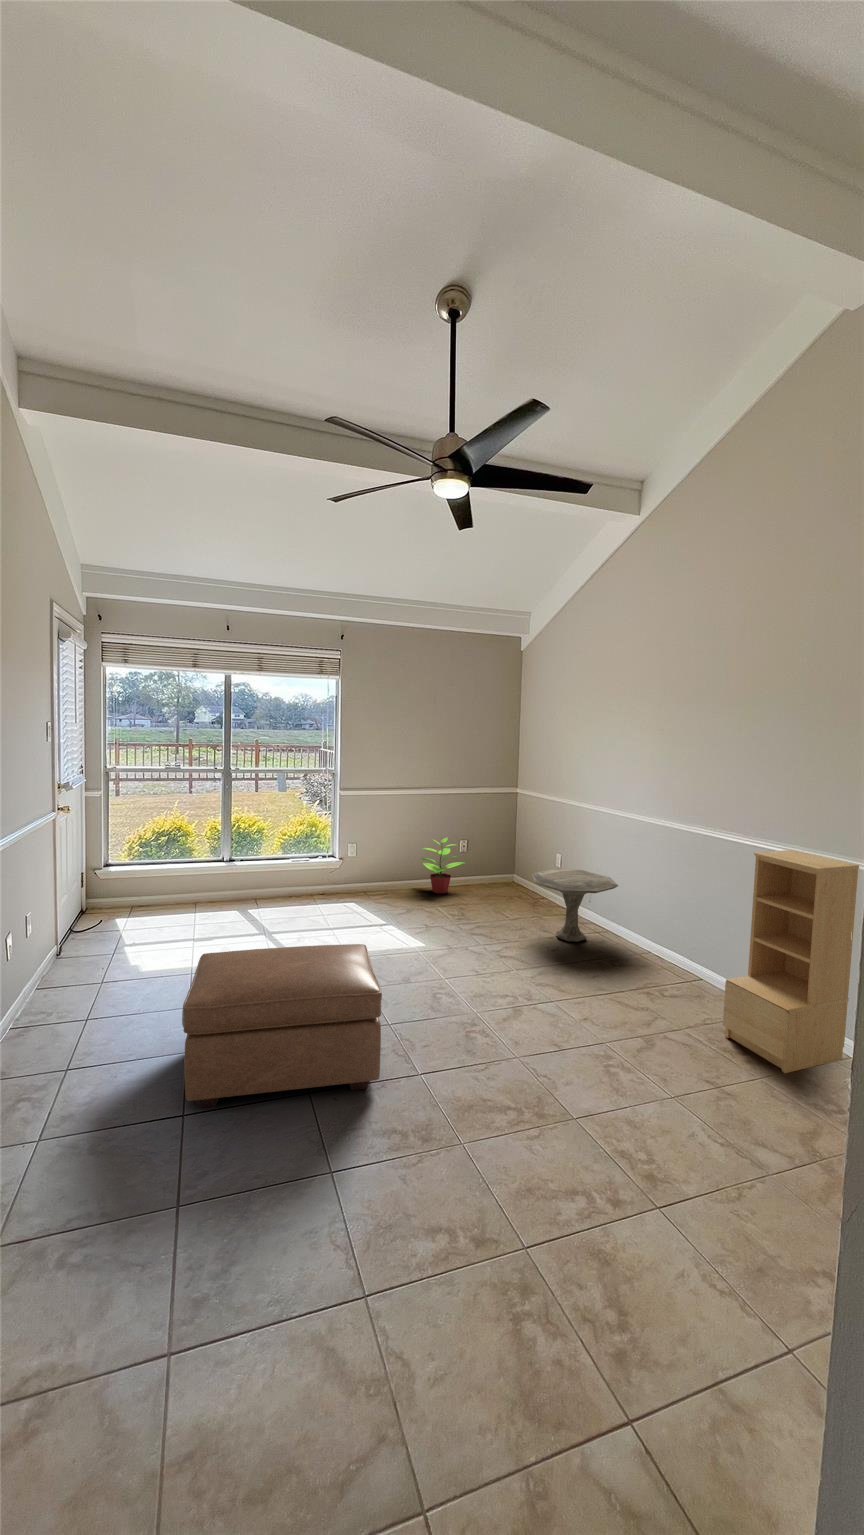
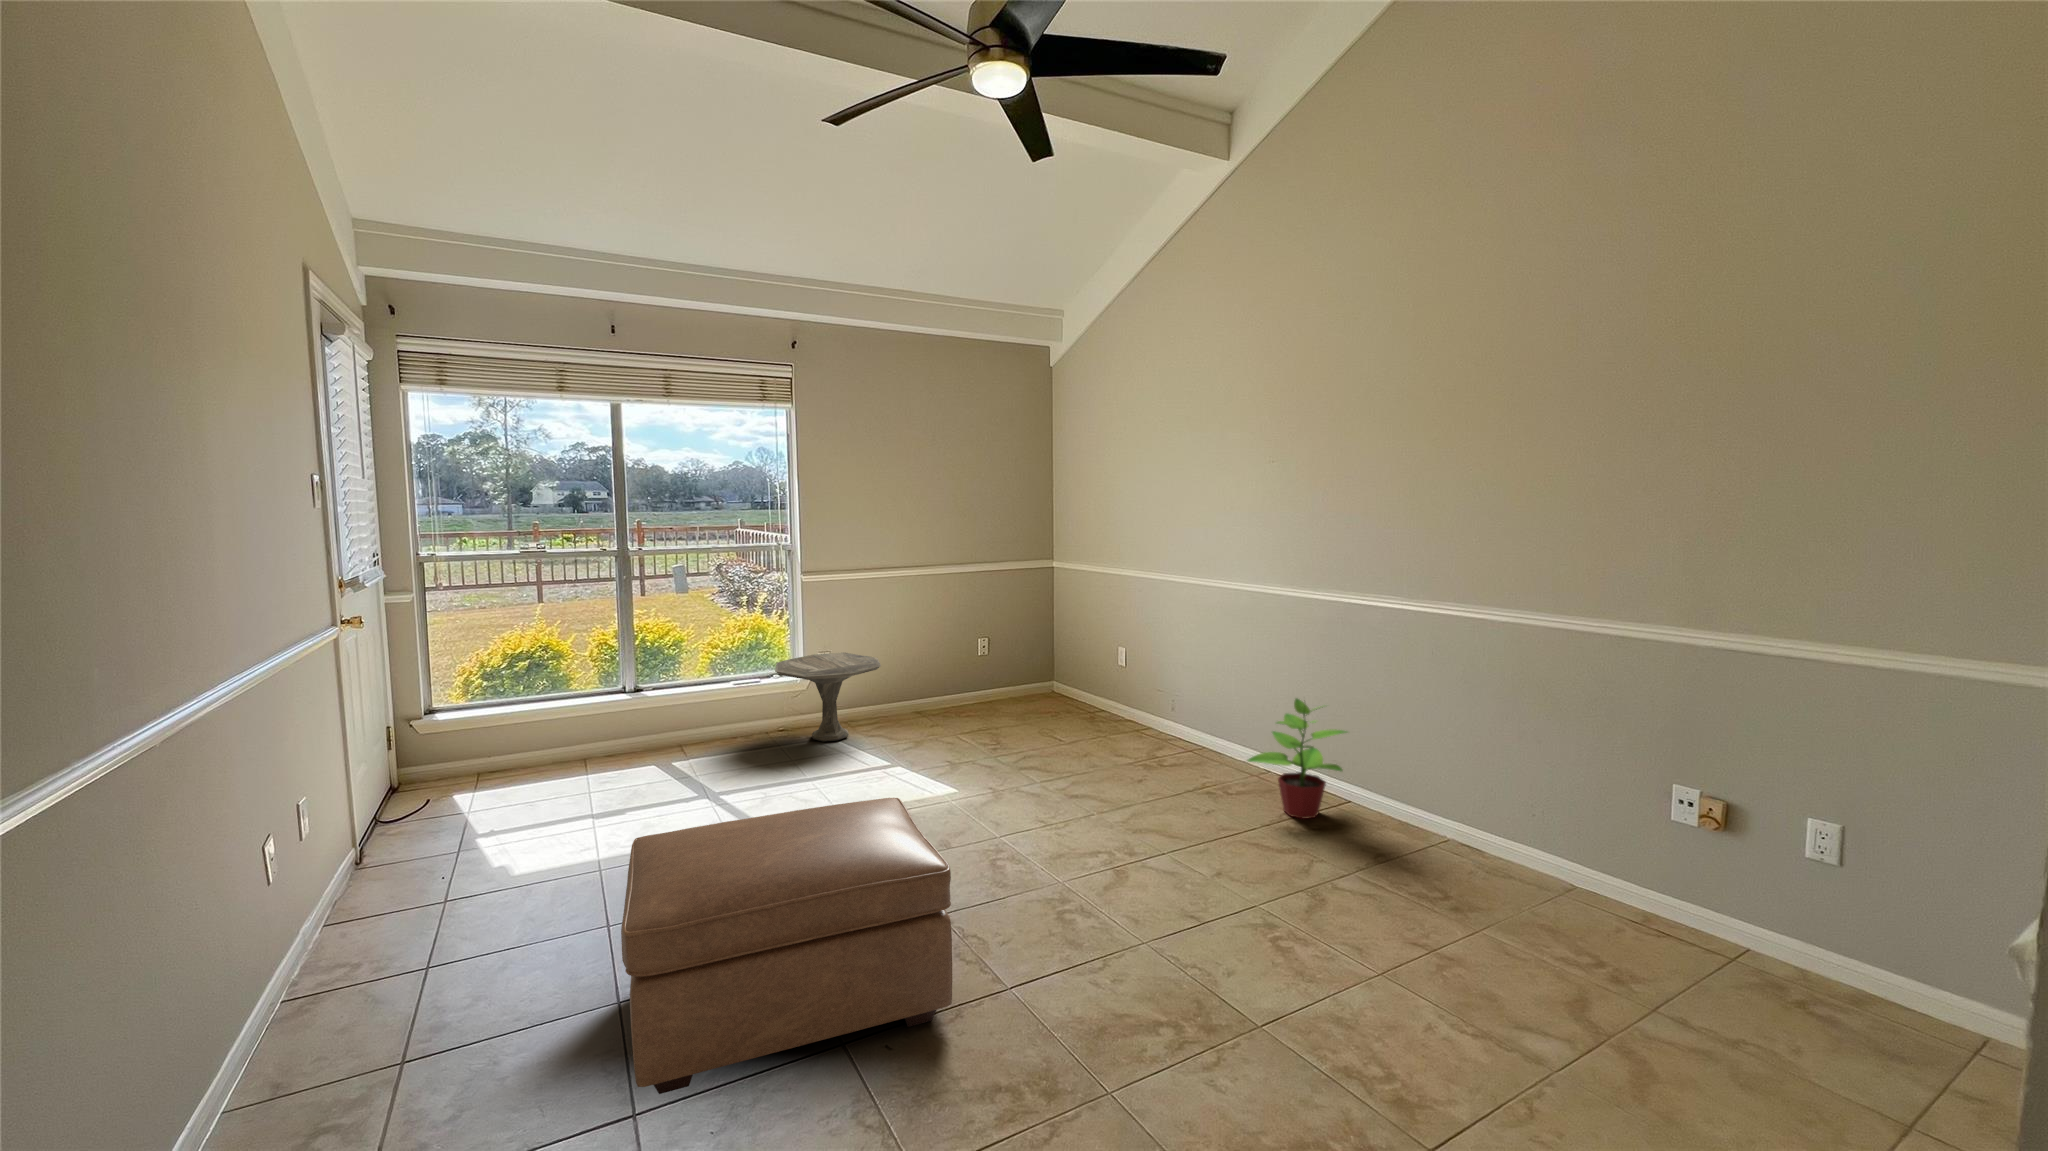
potted plant: present [420,838,464,894] -> present [1248,698,1347,819]
bookshelf: present [723,850,859,1073] -> none [1401,614,1575,917]
side table: present [531,869,618,942] -> present [775,653,881,742]

